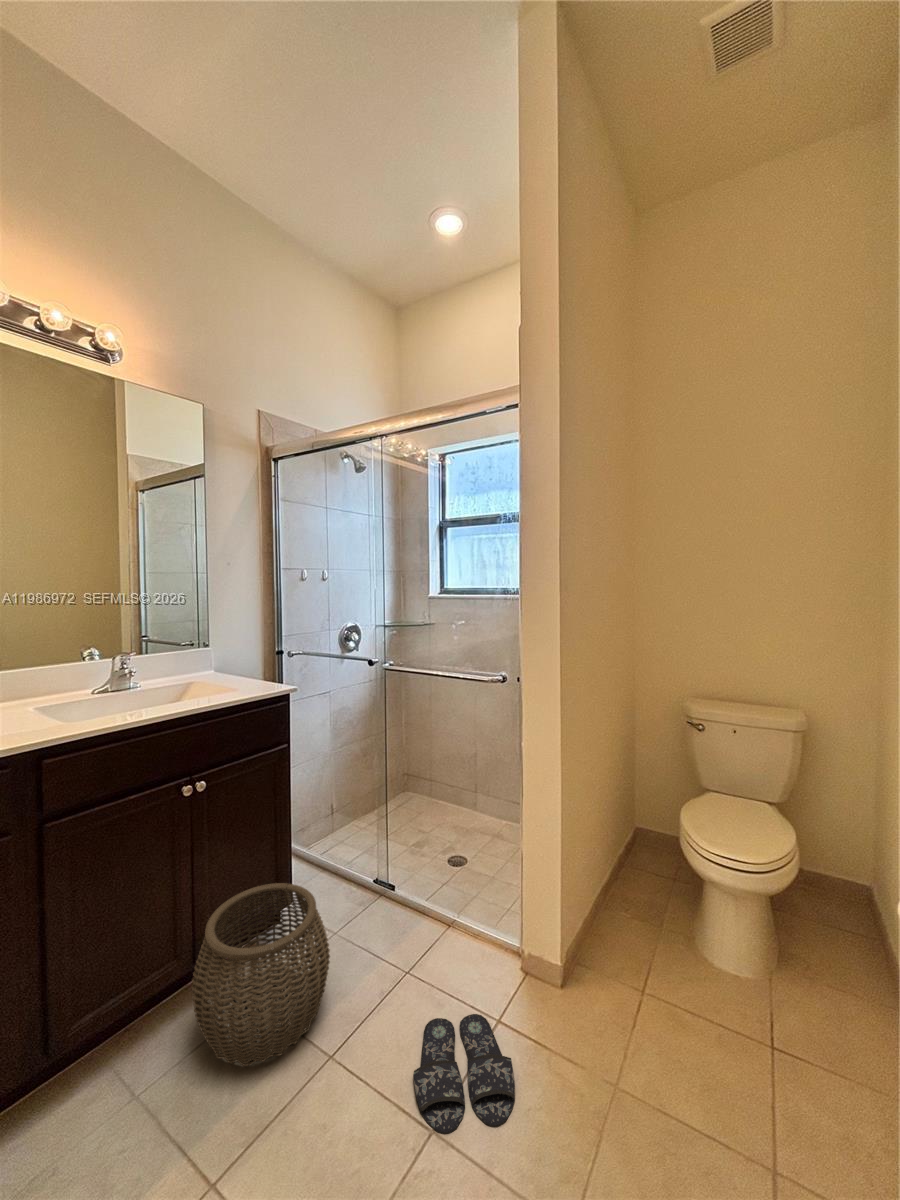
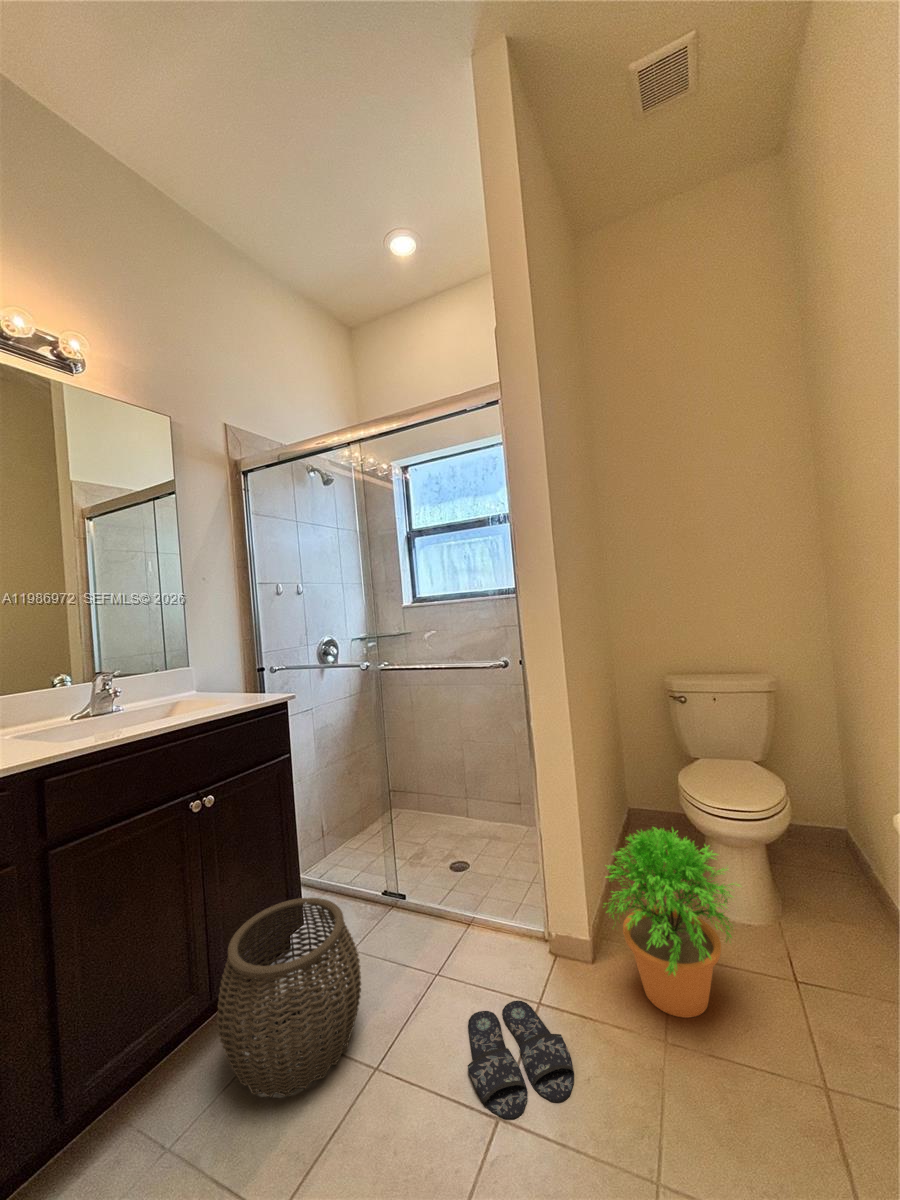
potted plant: none [571,866,722,1066] -> present [606,827,739,1018]

